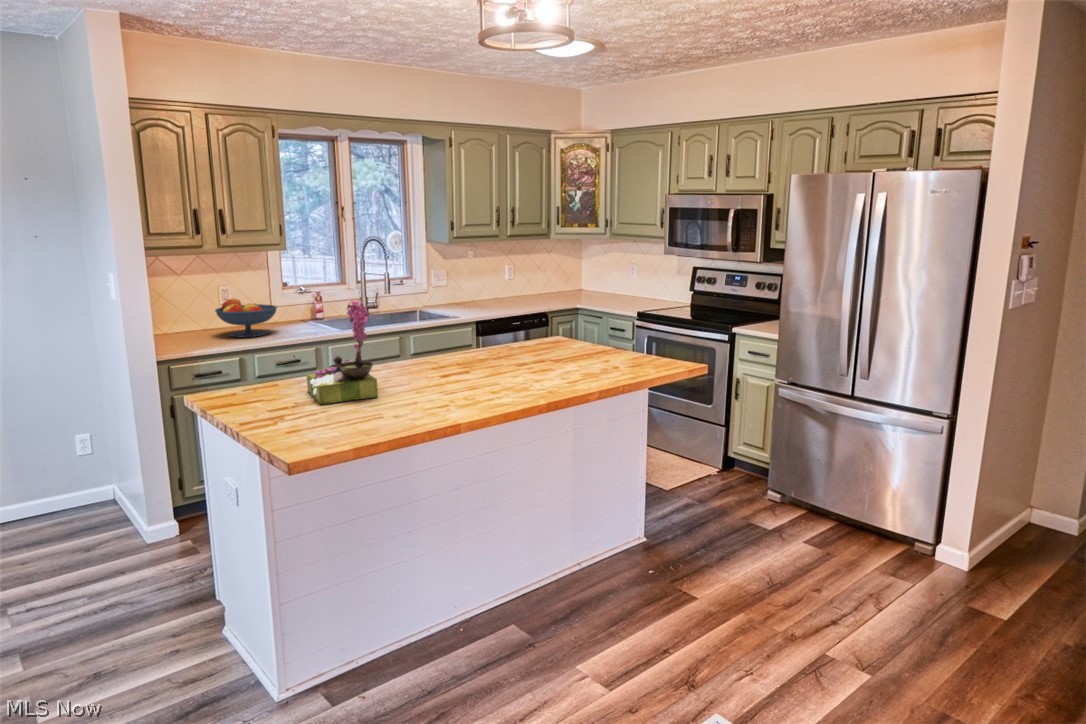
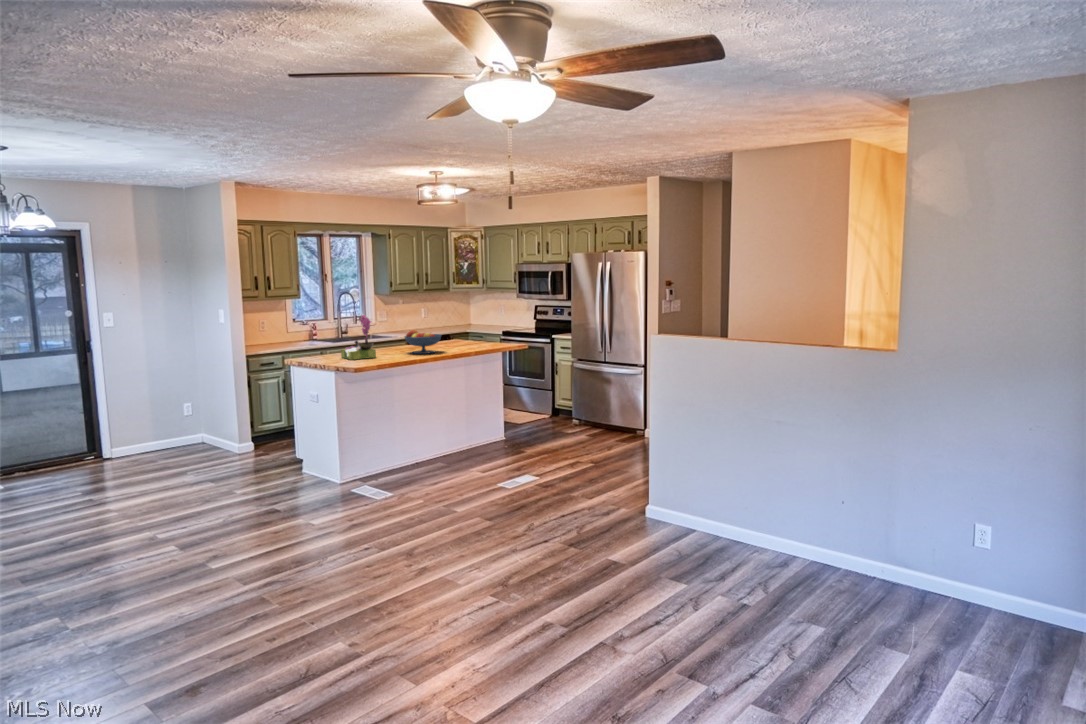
fruit bowl: present [215,298,277,337] -> present [405,330,441,354]

